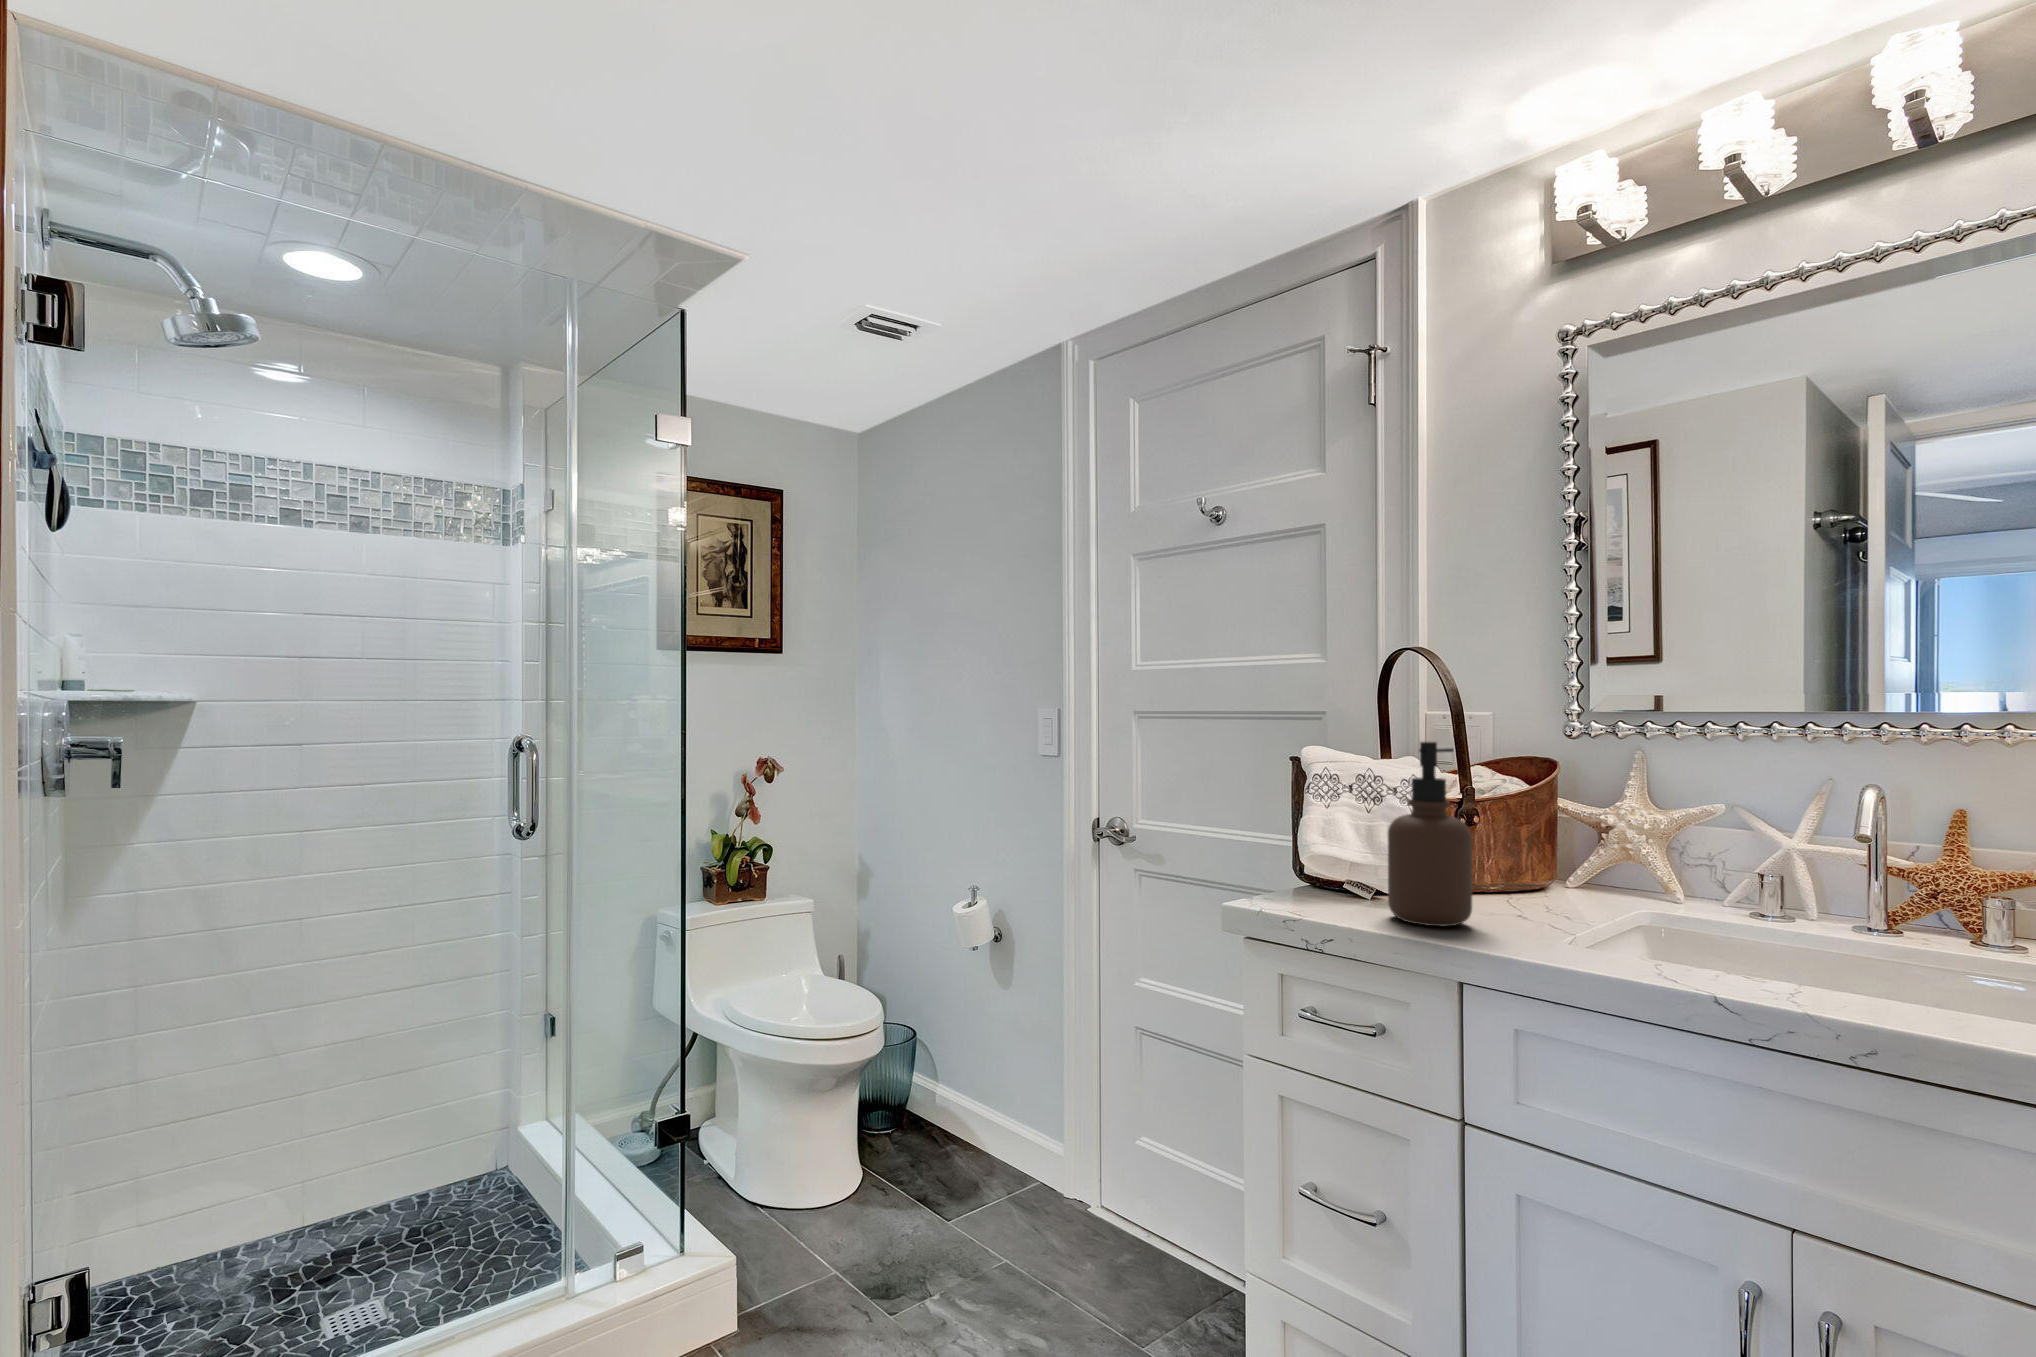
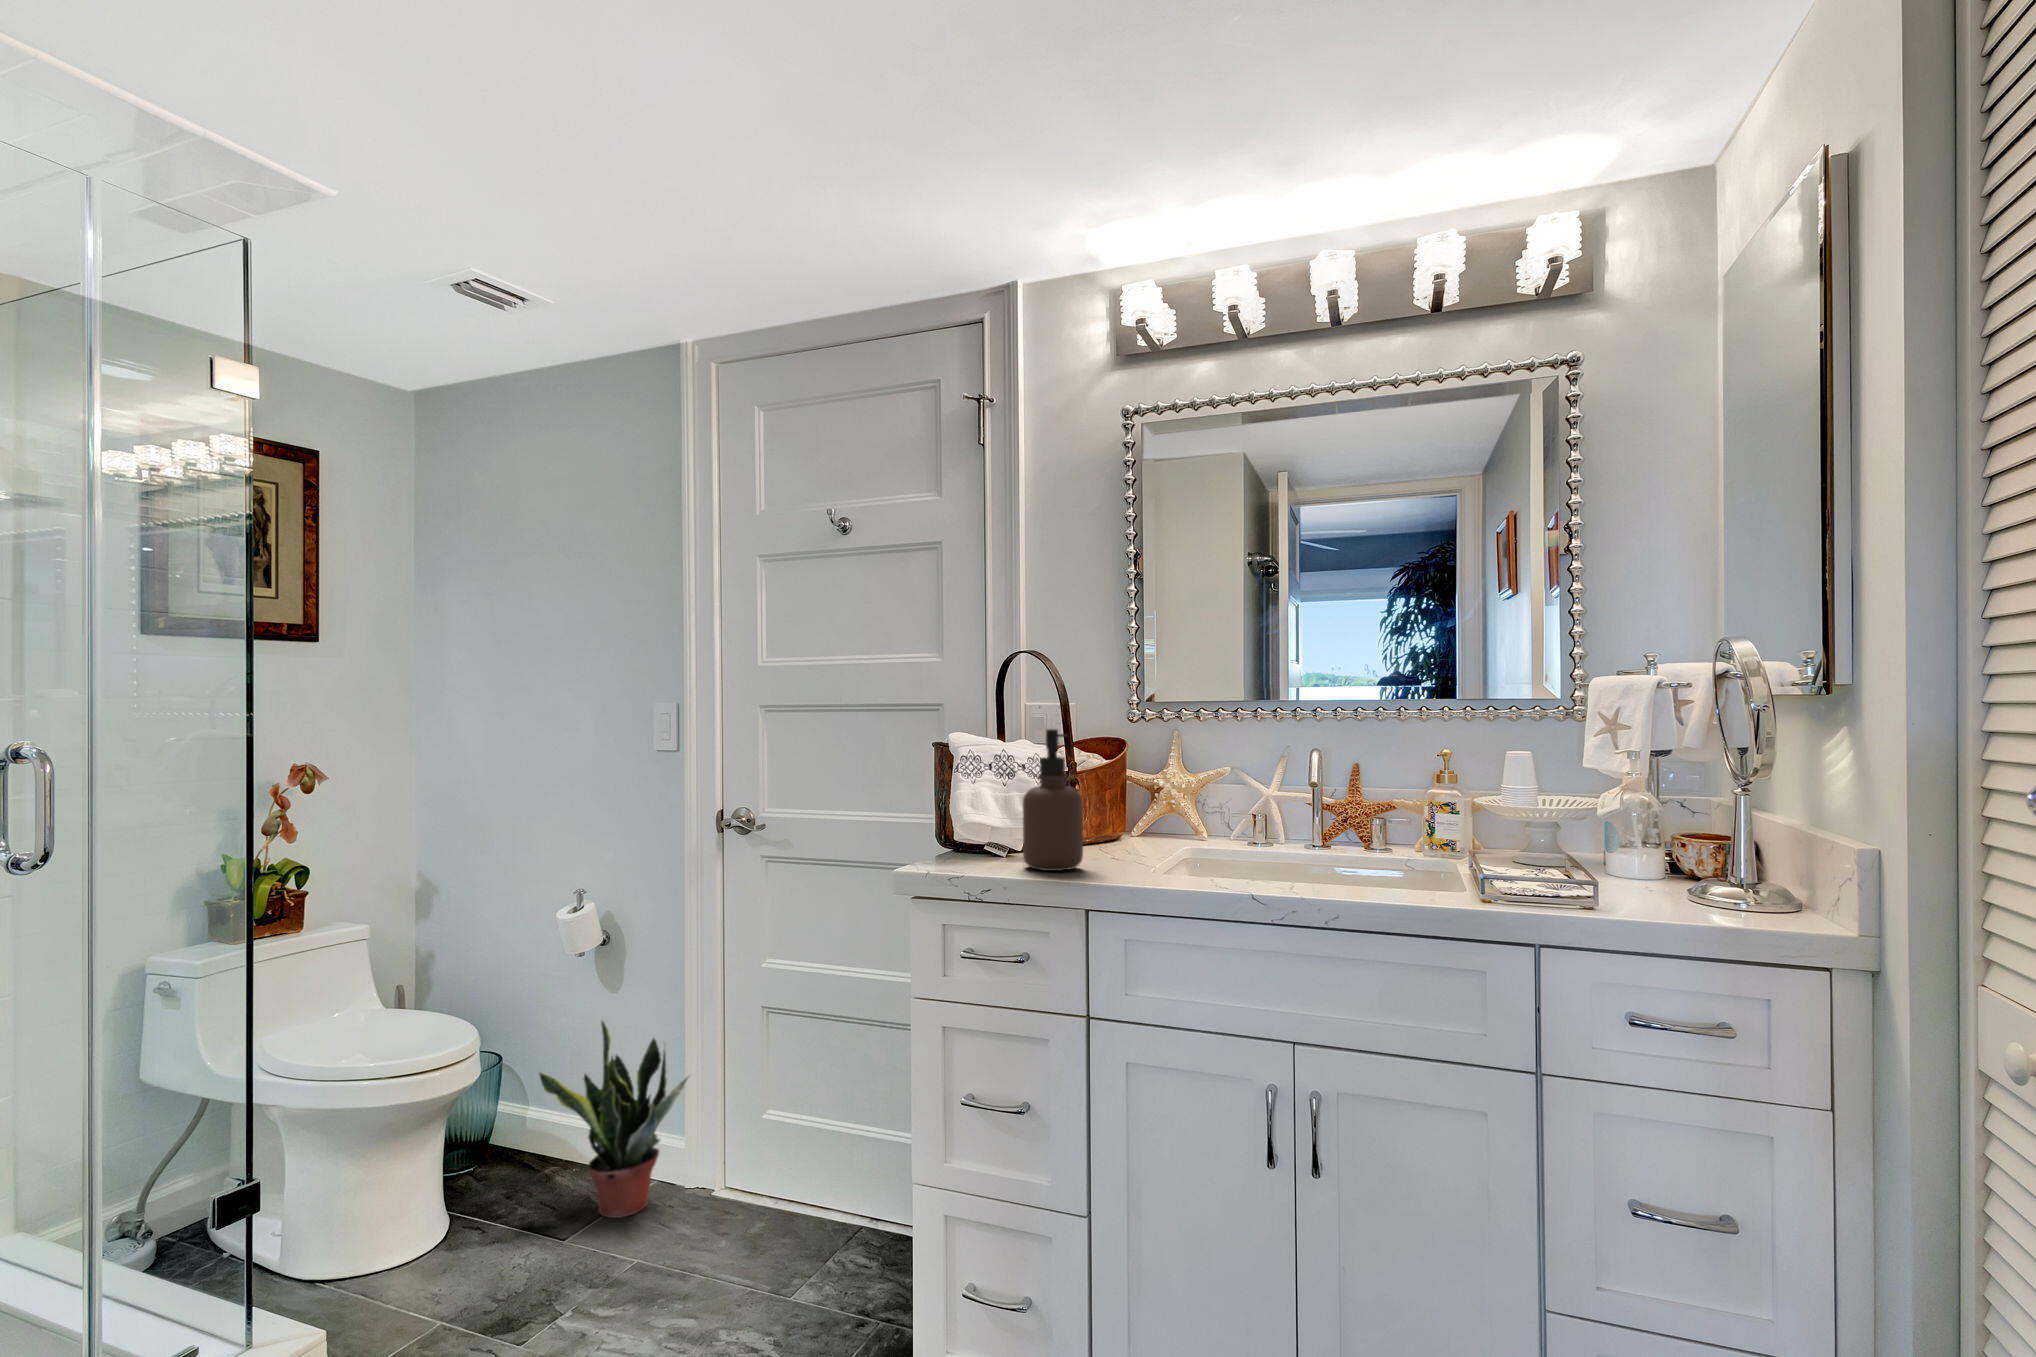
potted plant: none [926,1015,1064,1217] -> present [539,1021,688,1218]

